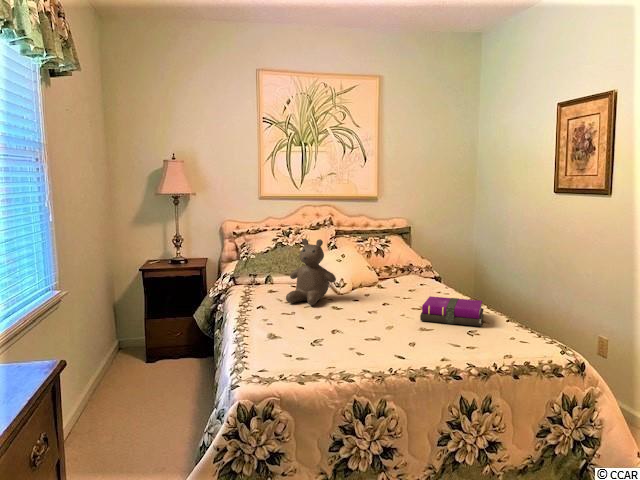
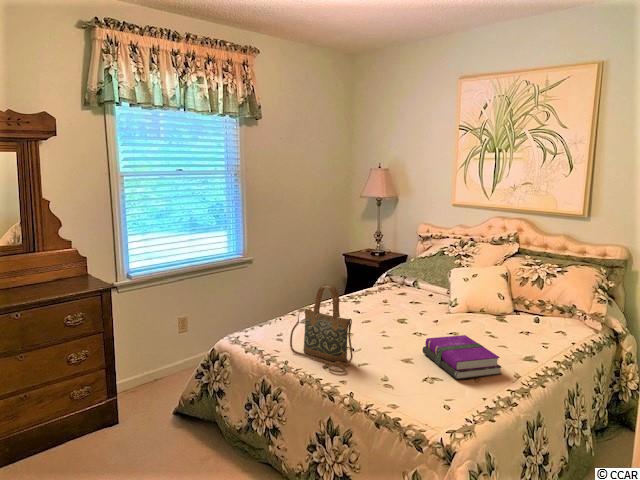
teddy bear: present [286,239,336,305] -> none [372,249,415,311]
handbag: none [334,269,424,359] -> present [290,285,353,373]

